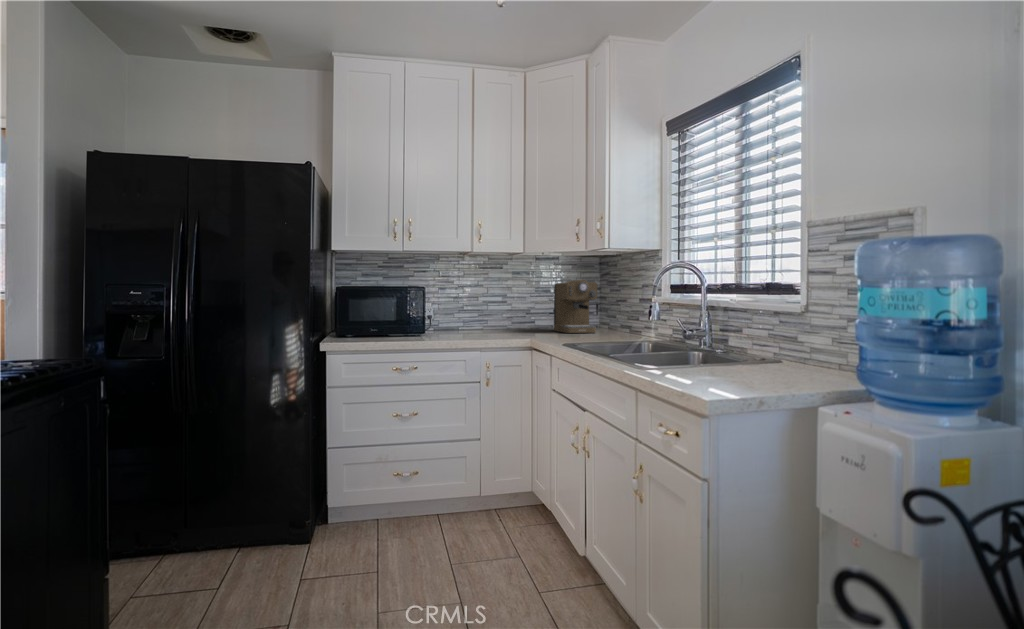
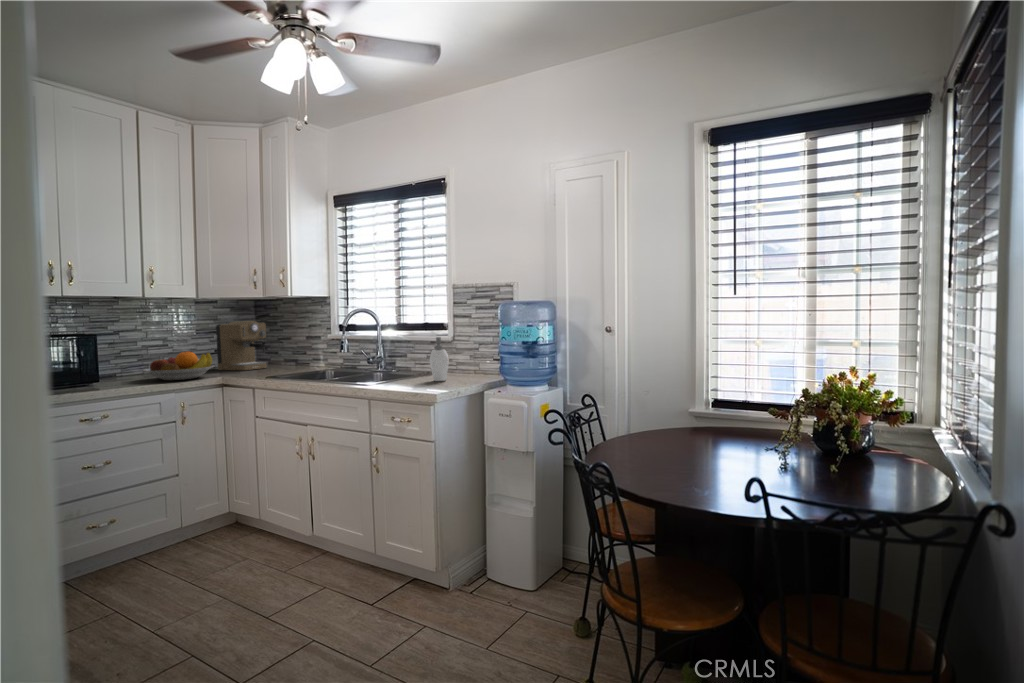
soap dispenser: none [734,301,771,378] -> present [430,337,449,381]
fruit bowl: none [464,308,529,336] -> present [143,352,214,380]

